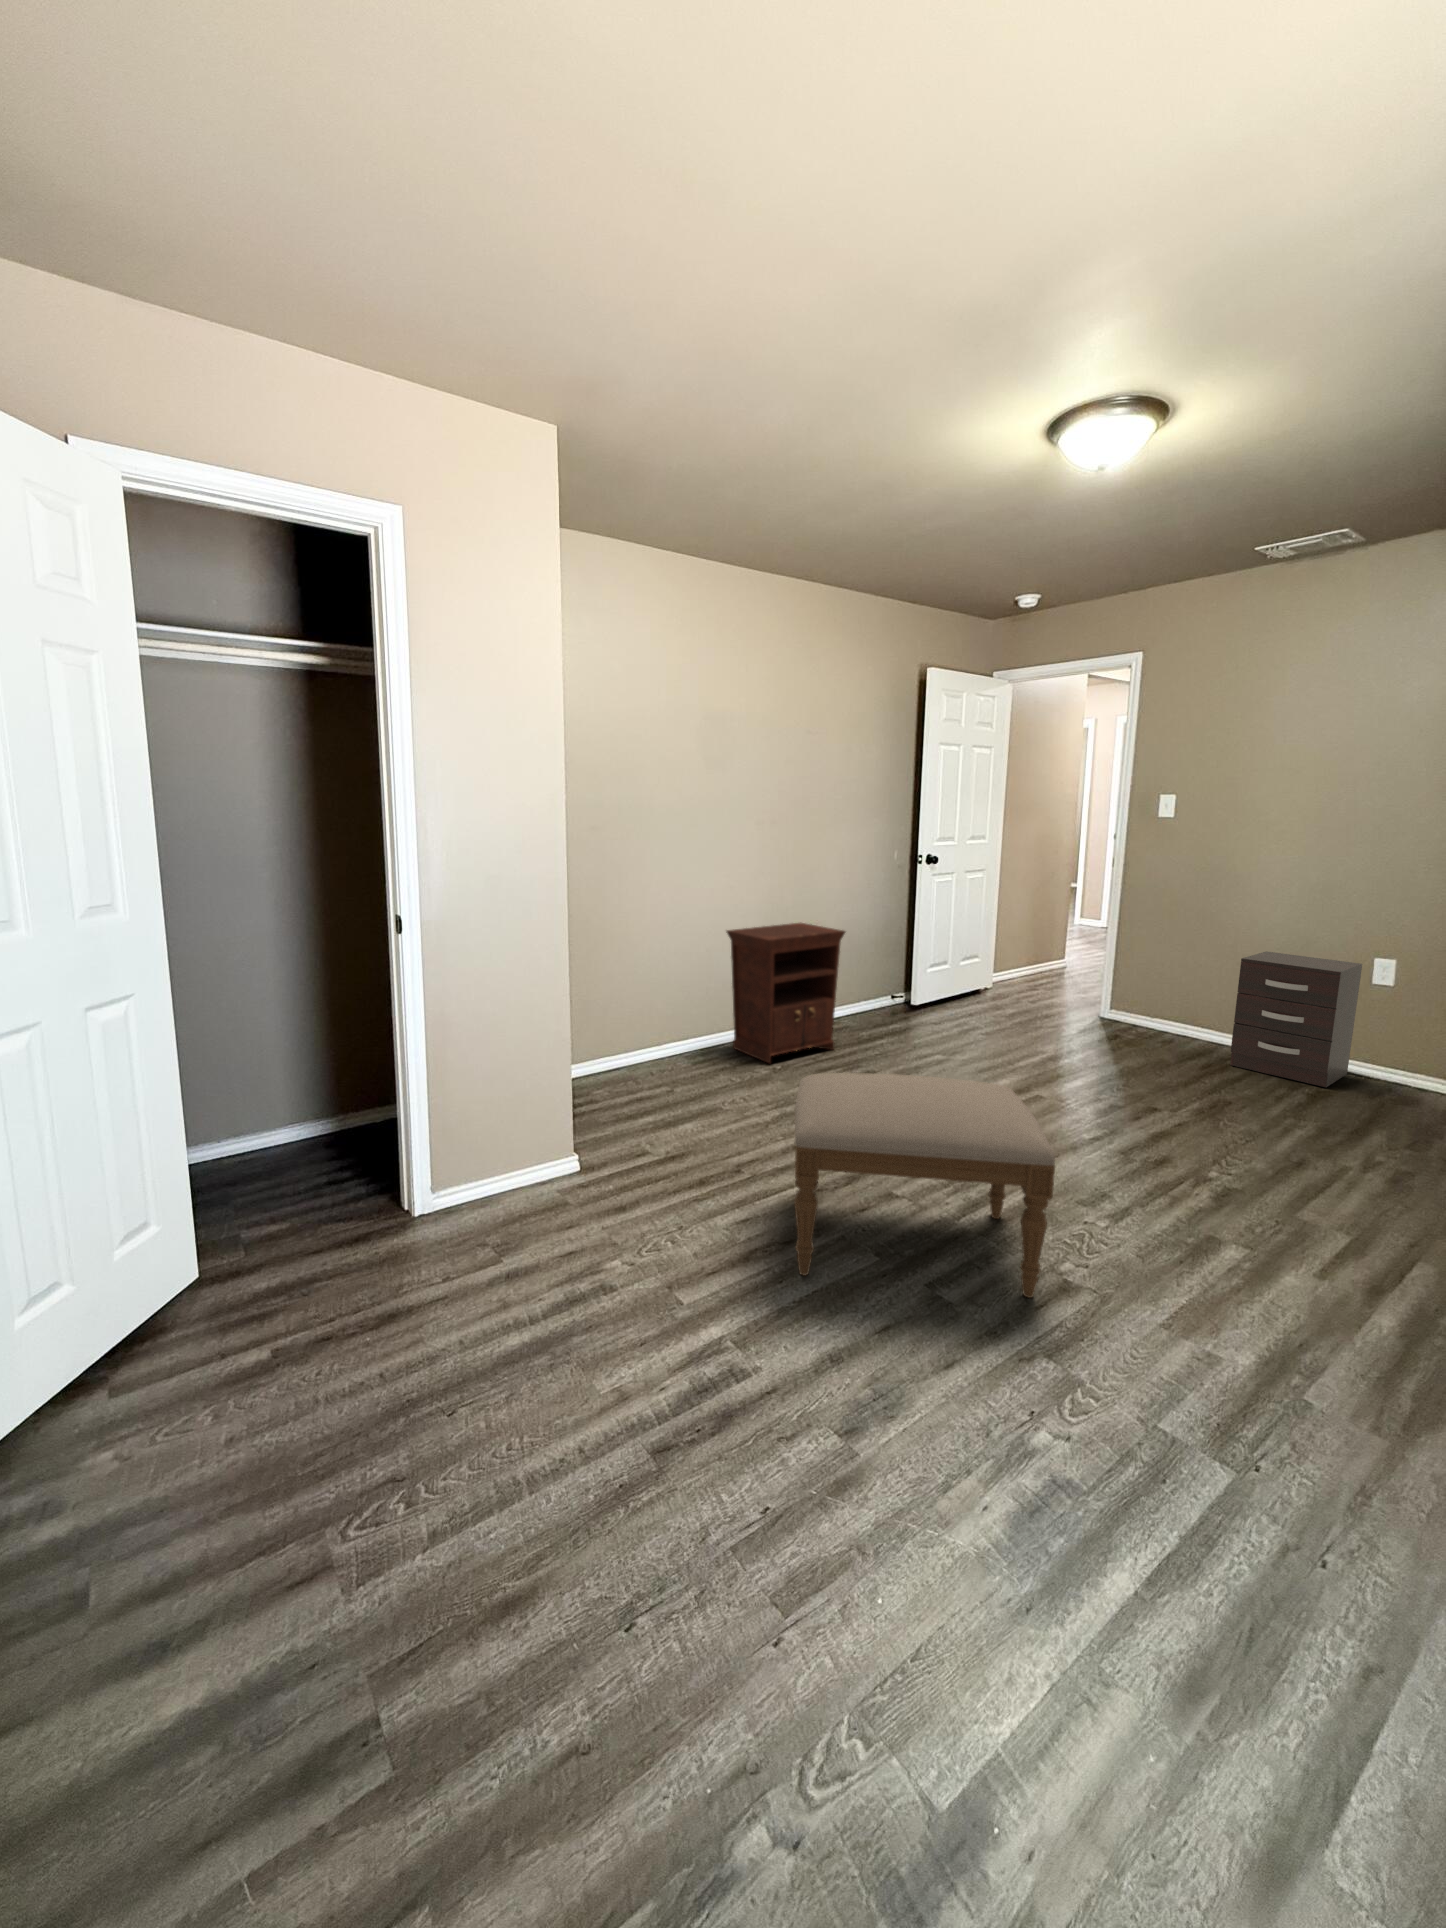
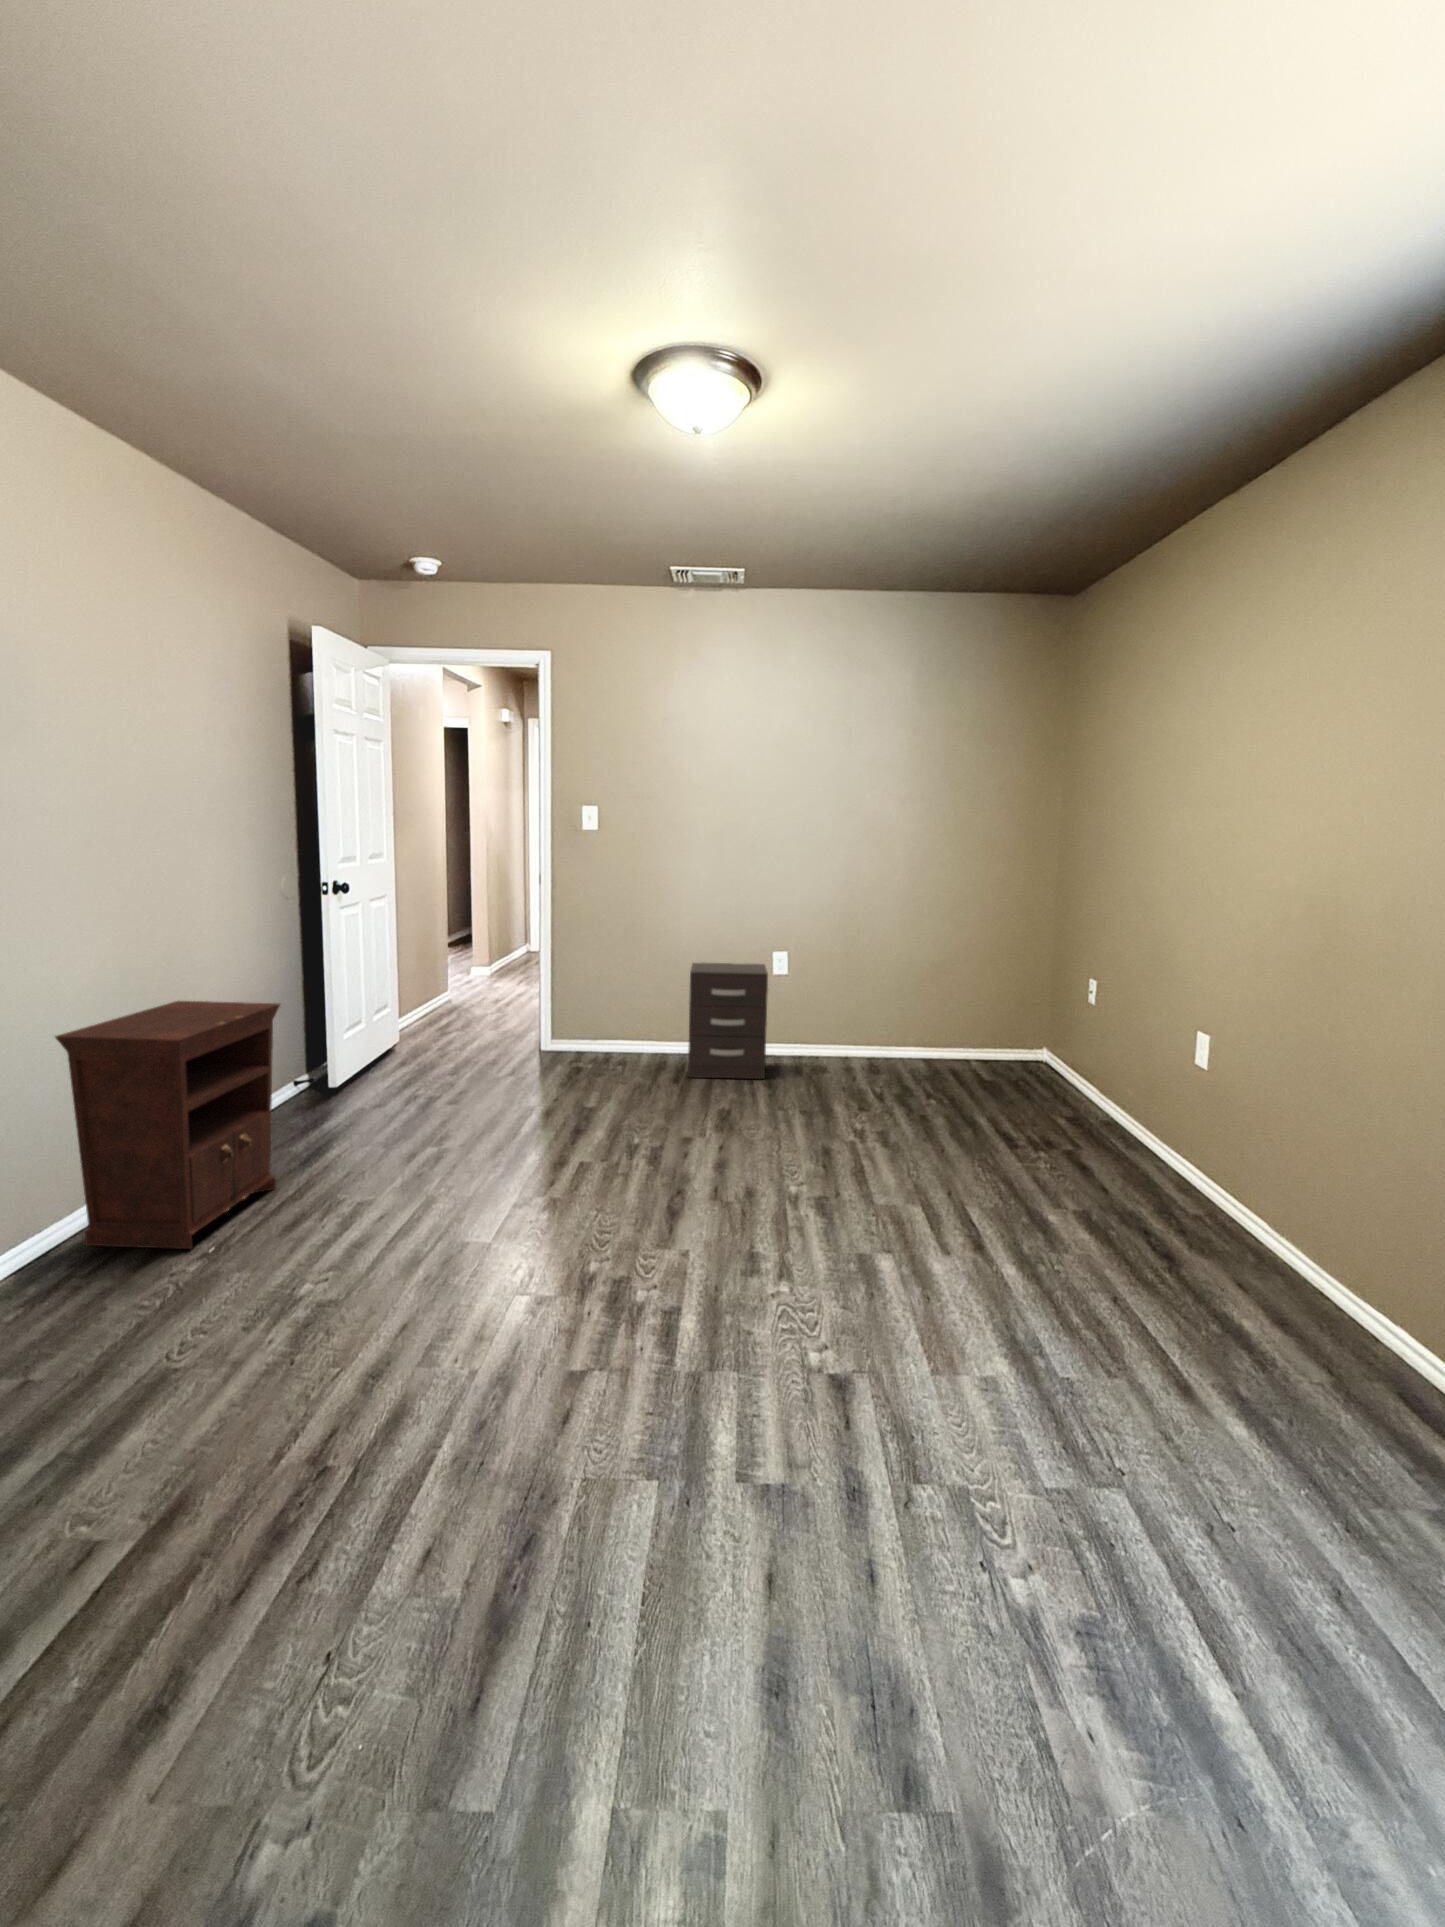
ottoman: present [794,1073,1055,1298] -> none [458,1172,853,1587]

